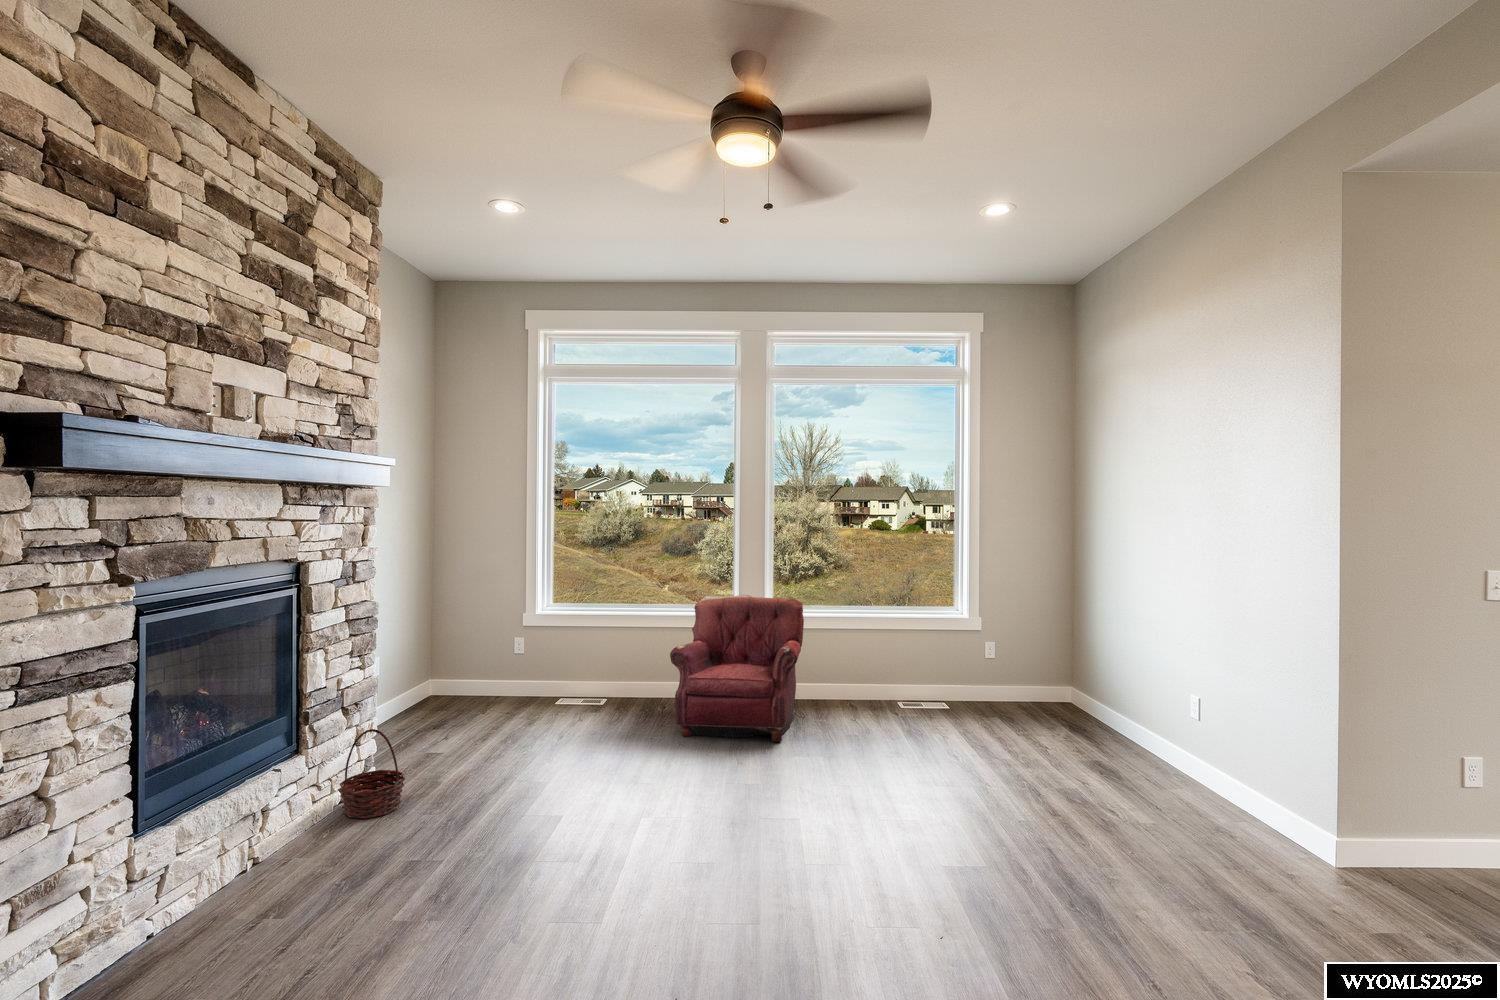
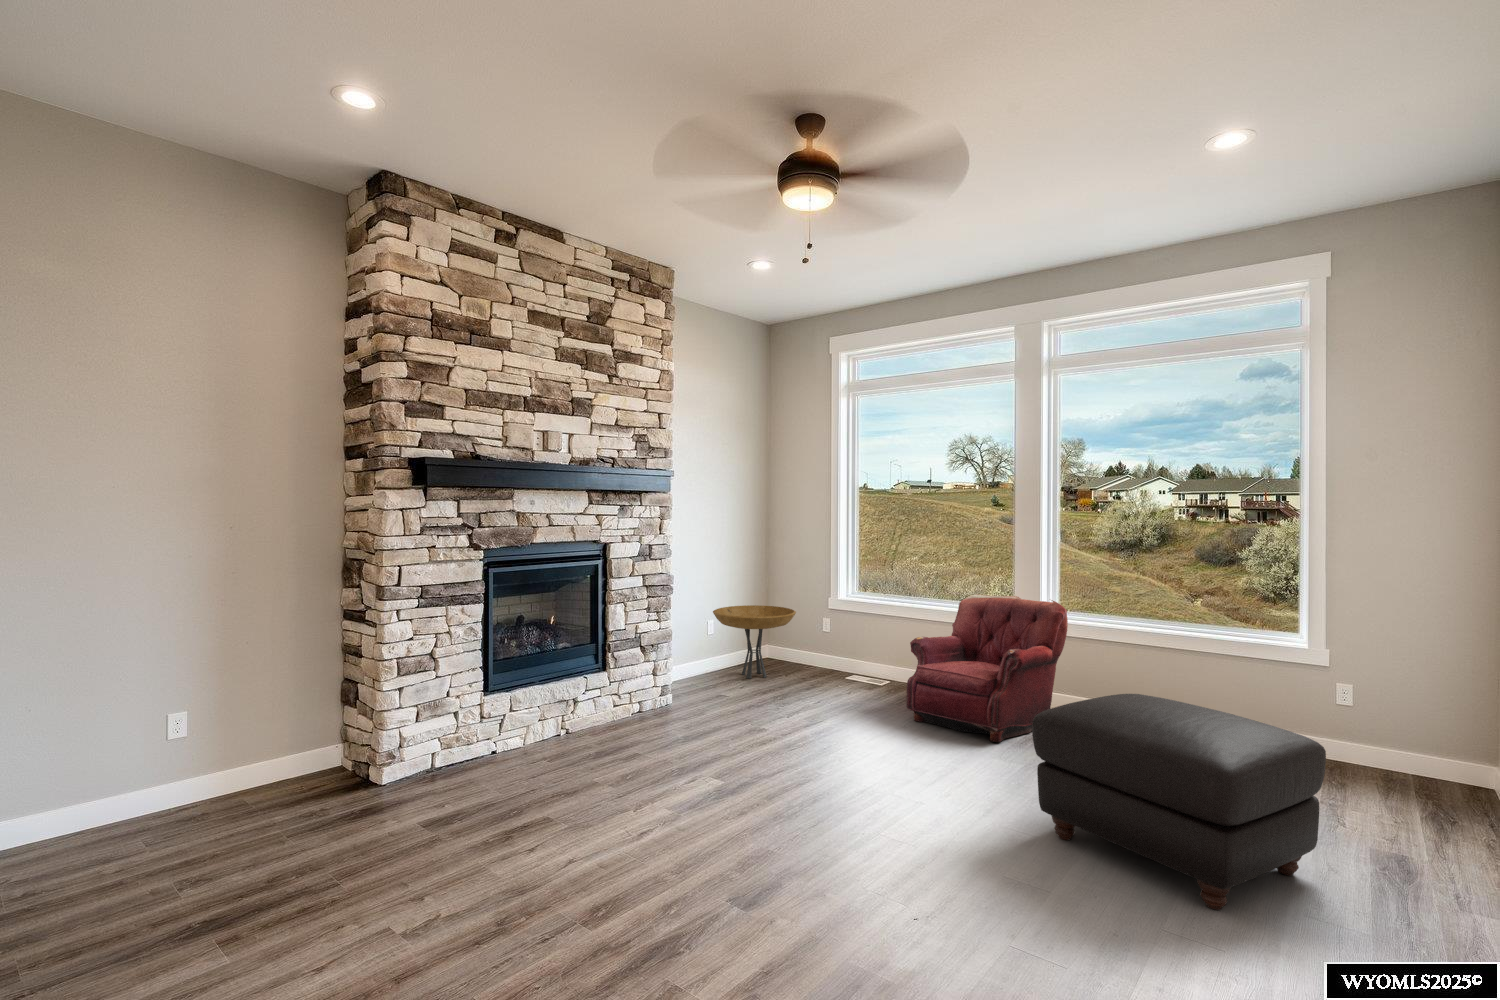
side table: none [389,630,503,725] -> present [713,605,796,679]
ottoman: none [909,673,1110,843] -> present [1032,694,1326,910]
basket: present [339,729,405,819] -> none [629,663,672,724]

